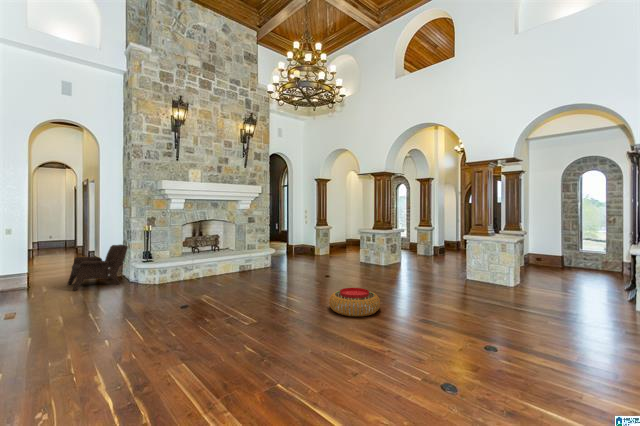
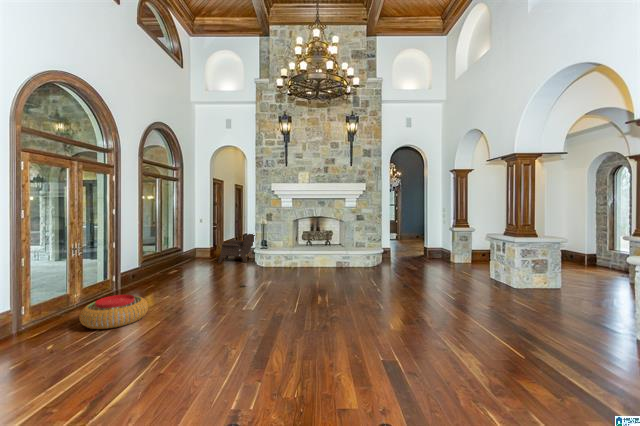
pouf: present [329,288,380,316] -> present [79,295,148,329]

